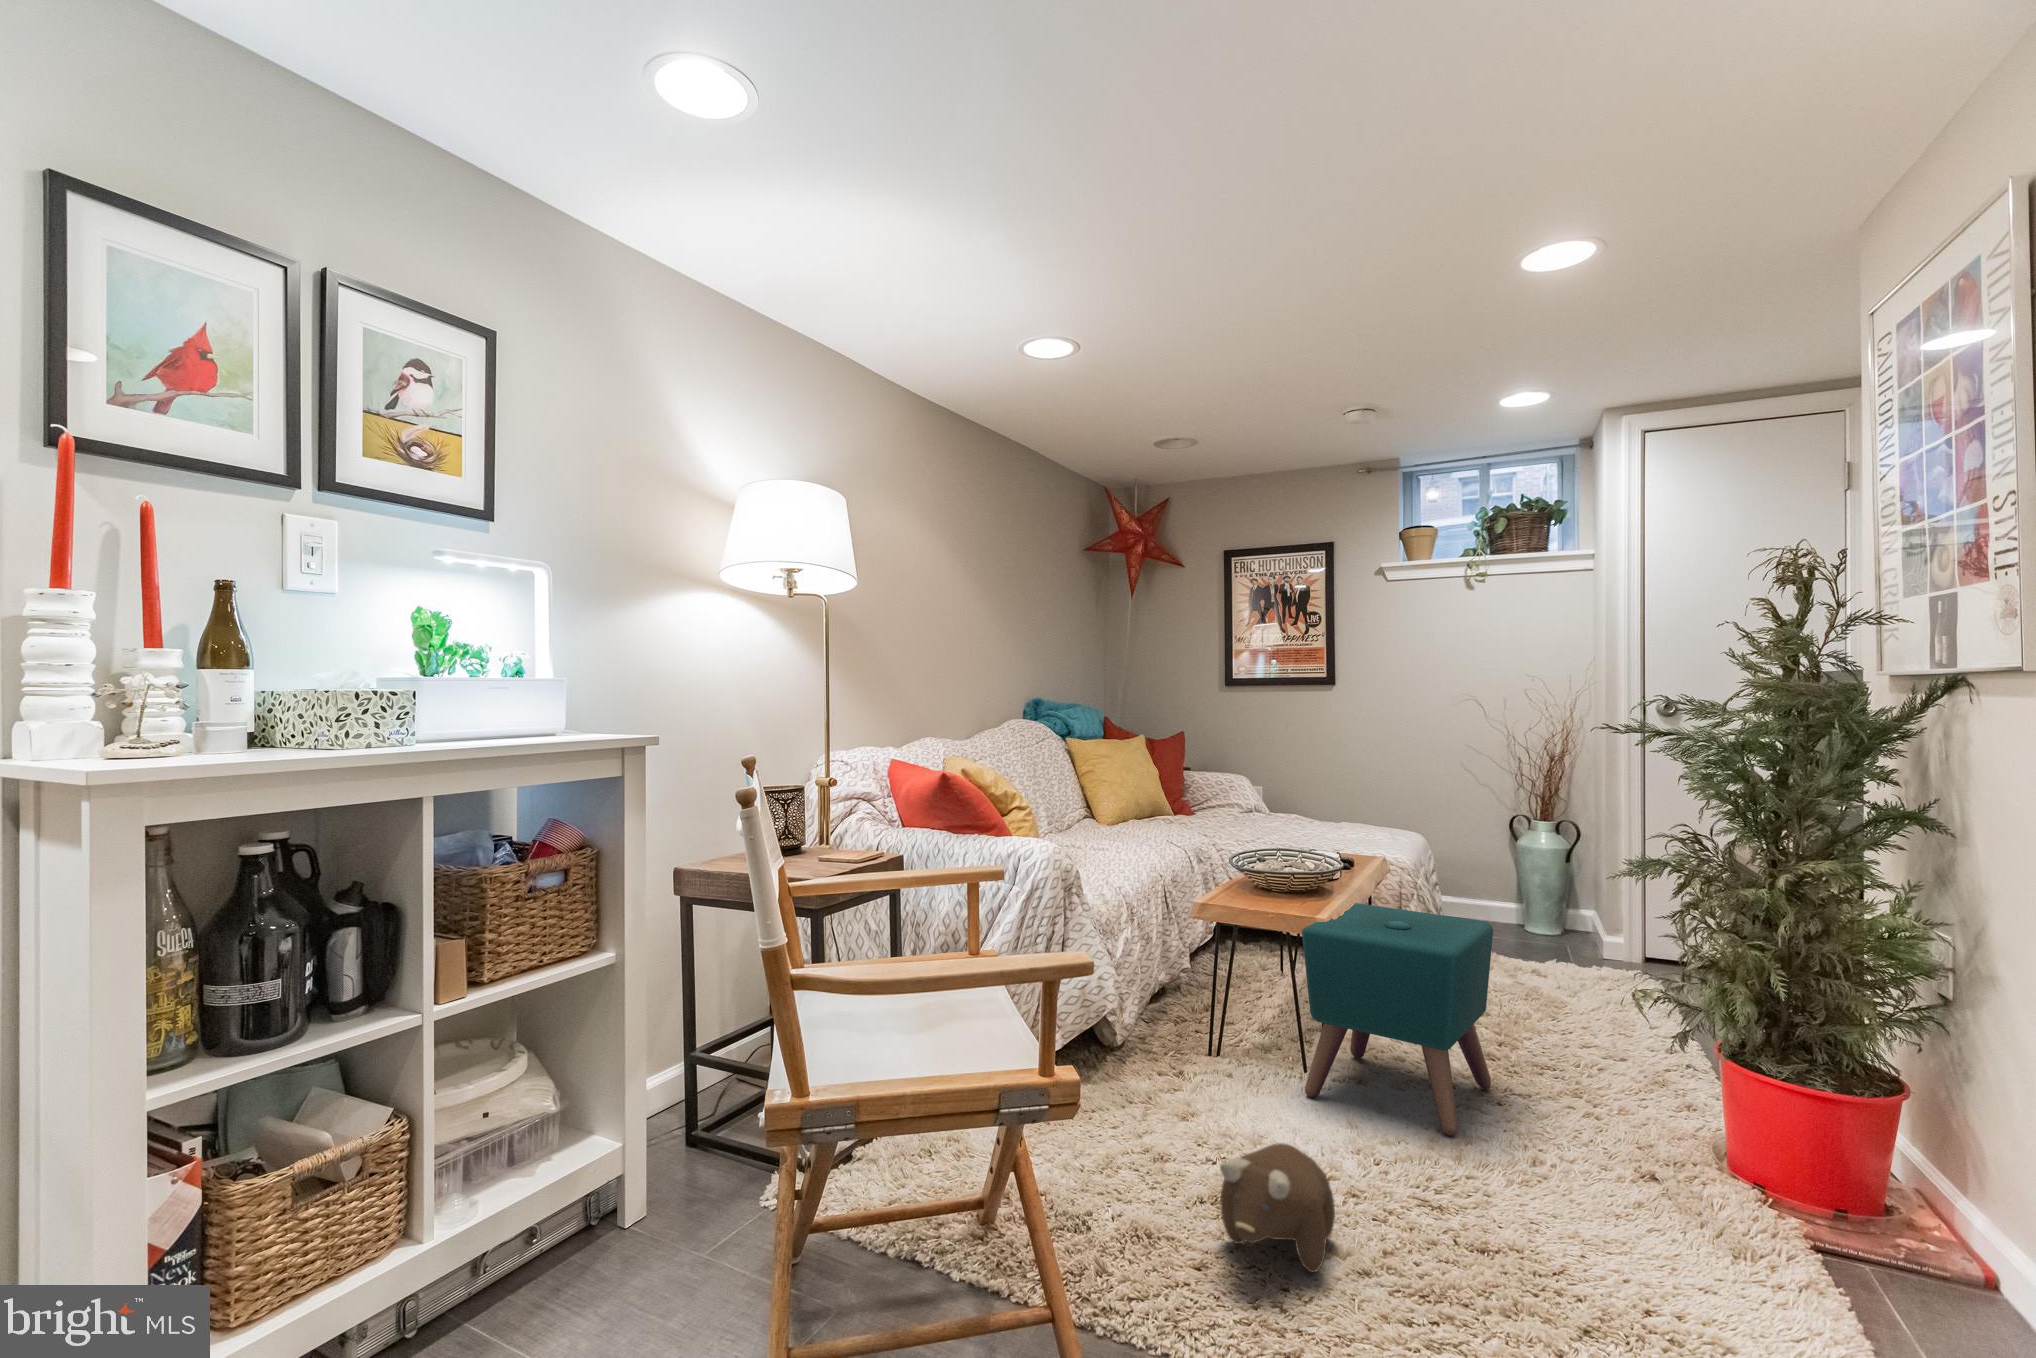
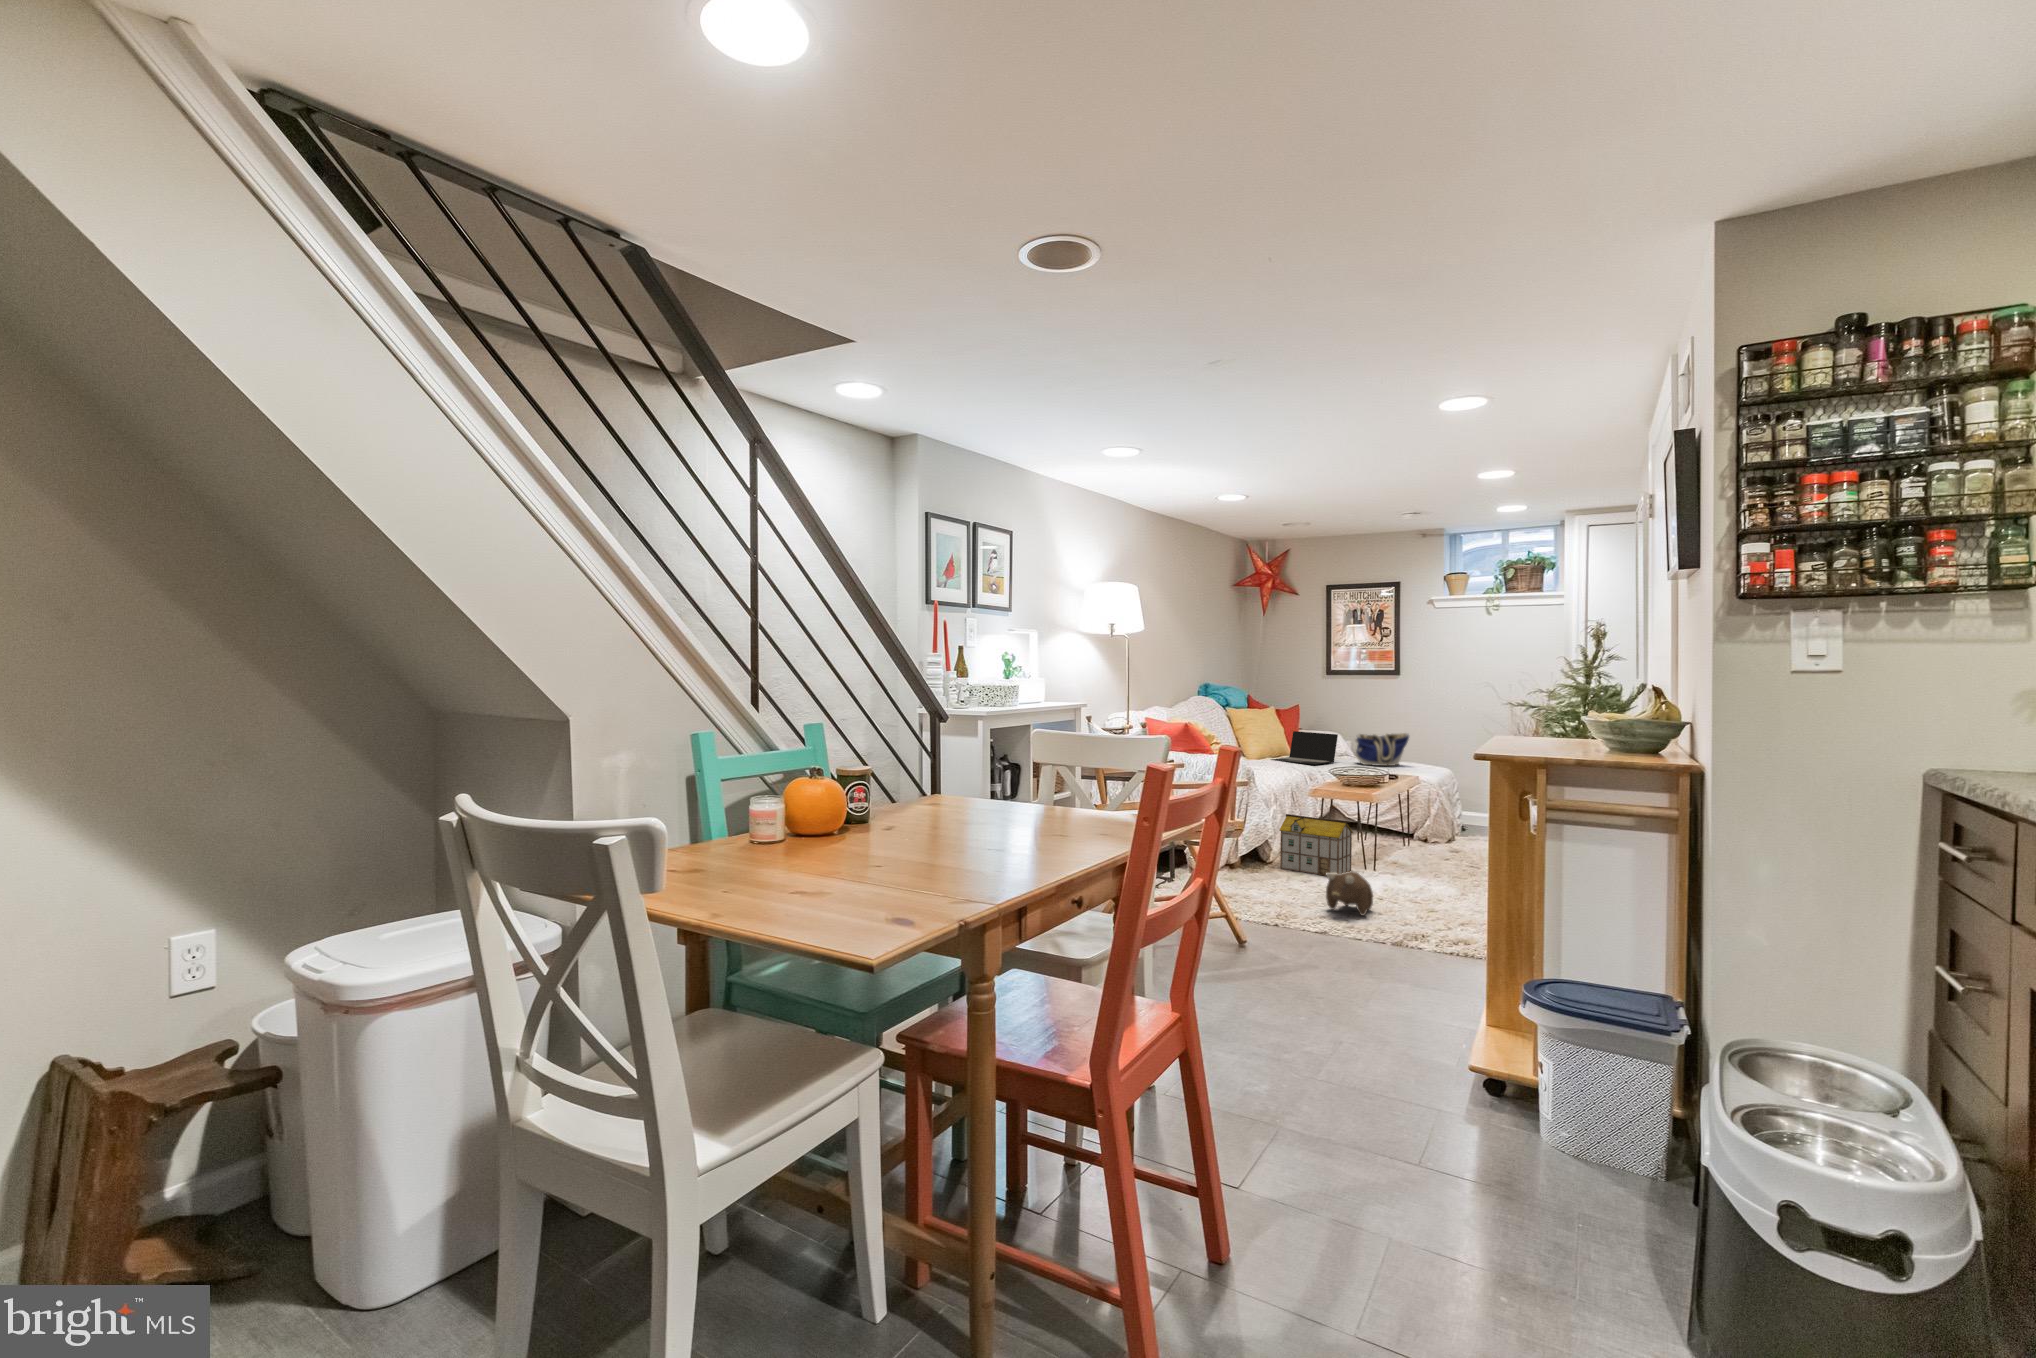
laptop: none [1134,777,1244,837] -> present [1271,731,1338,765]
tote bag: none [1272,778,1362,834] -> present [1355,733,1409,766]
ottoman: present [1302,903,1493,1136] -> none [1365,792,1462,891]
toy house: none [1132,950,1277,1093] -> present [1279,814,1353,876]

